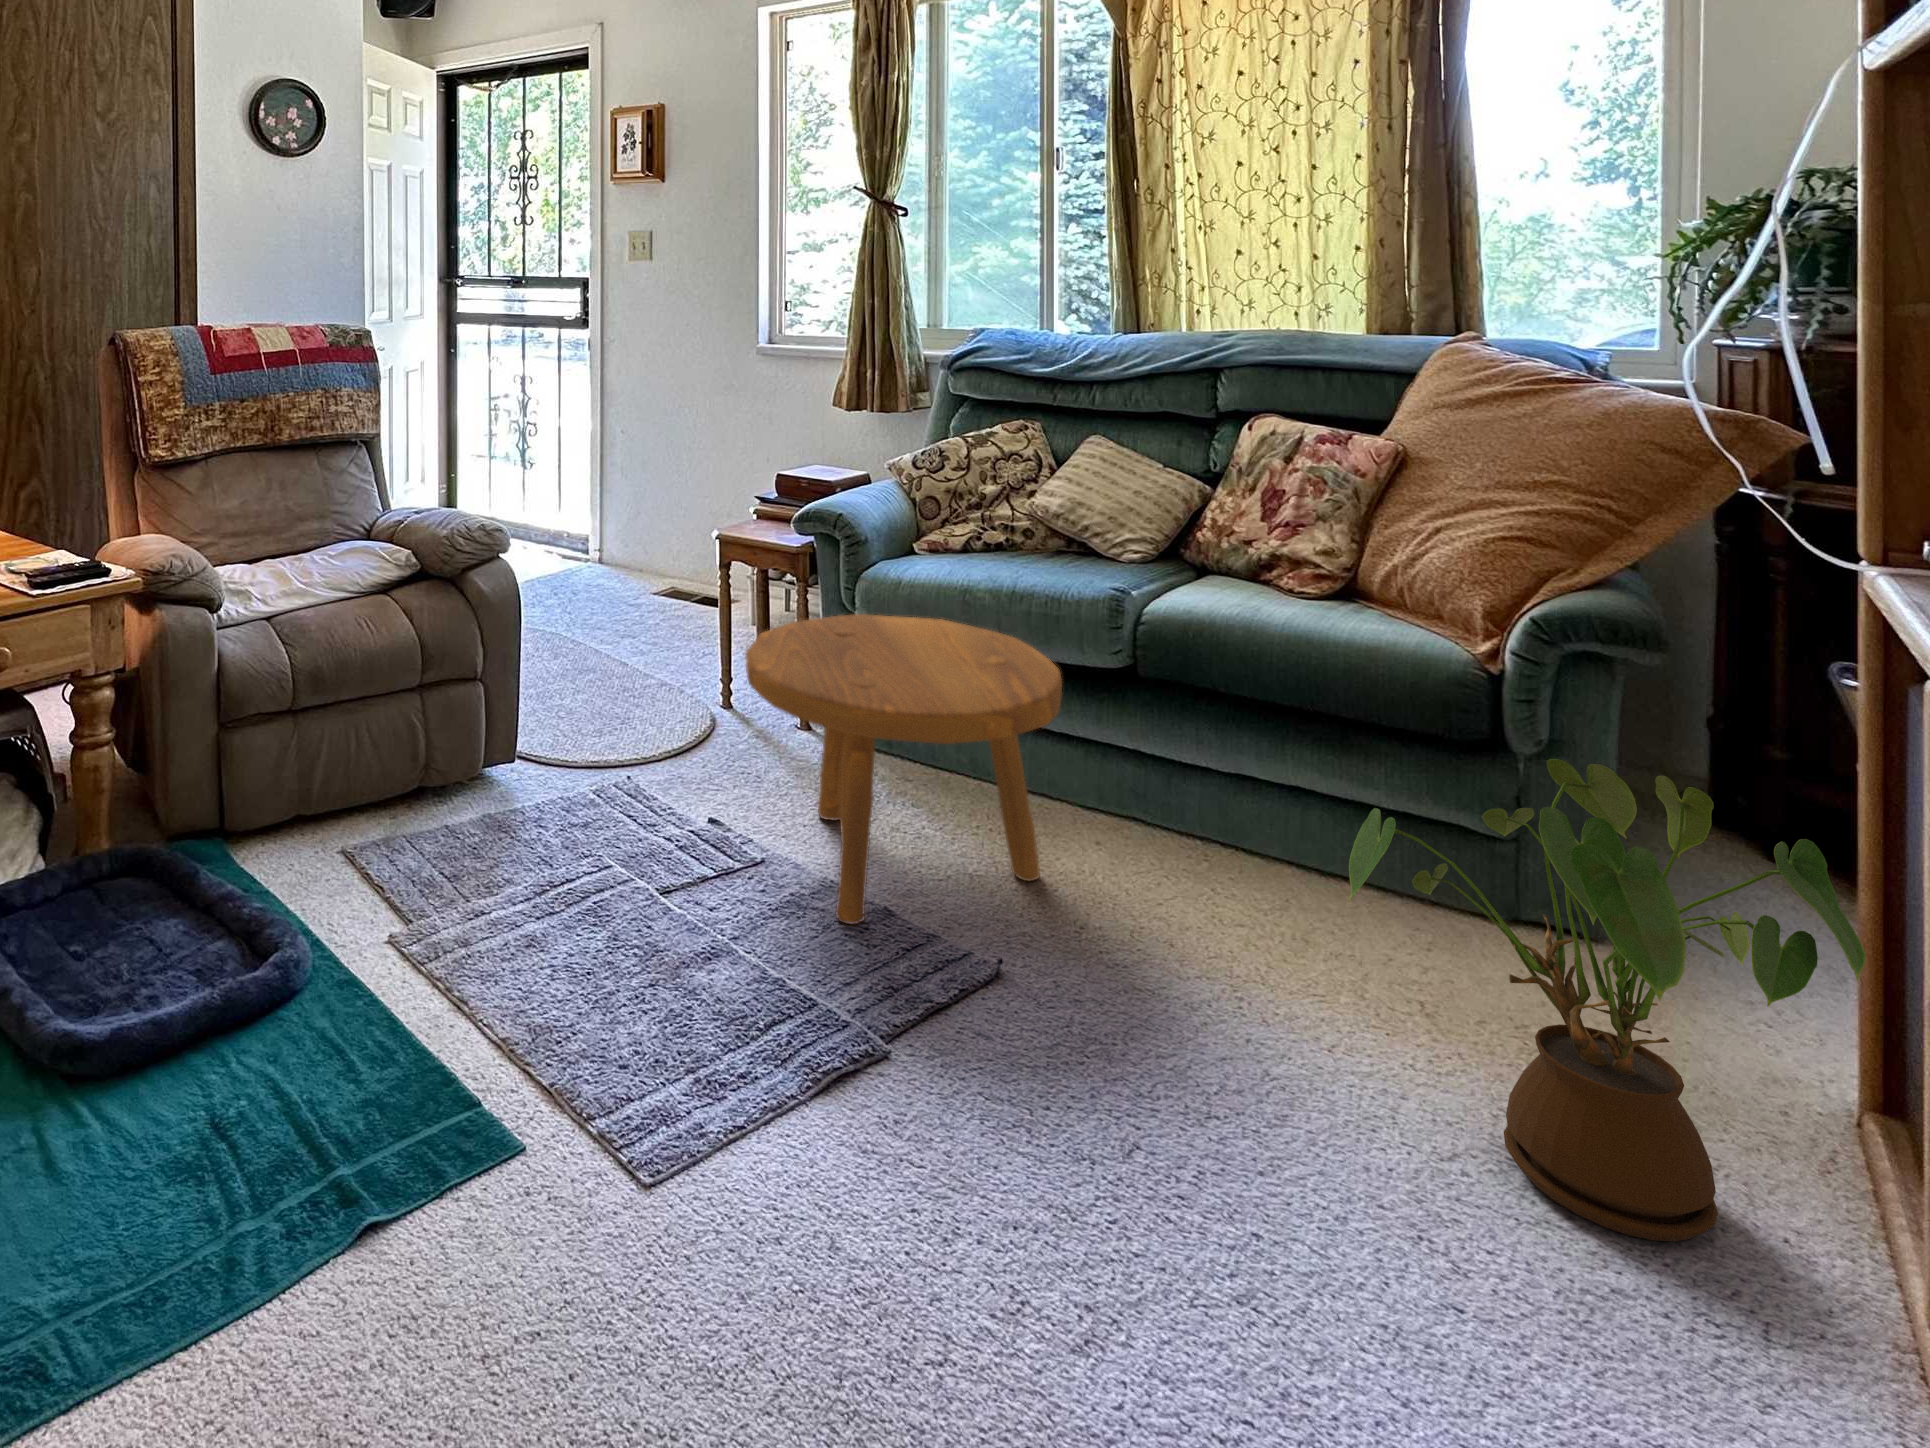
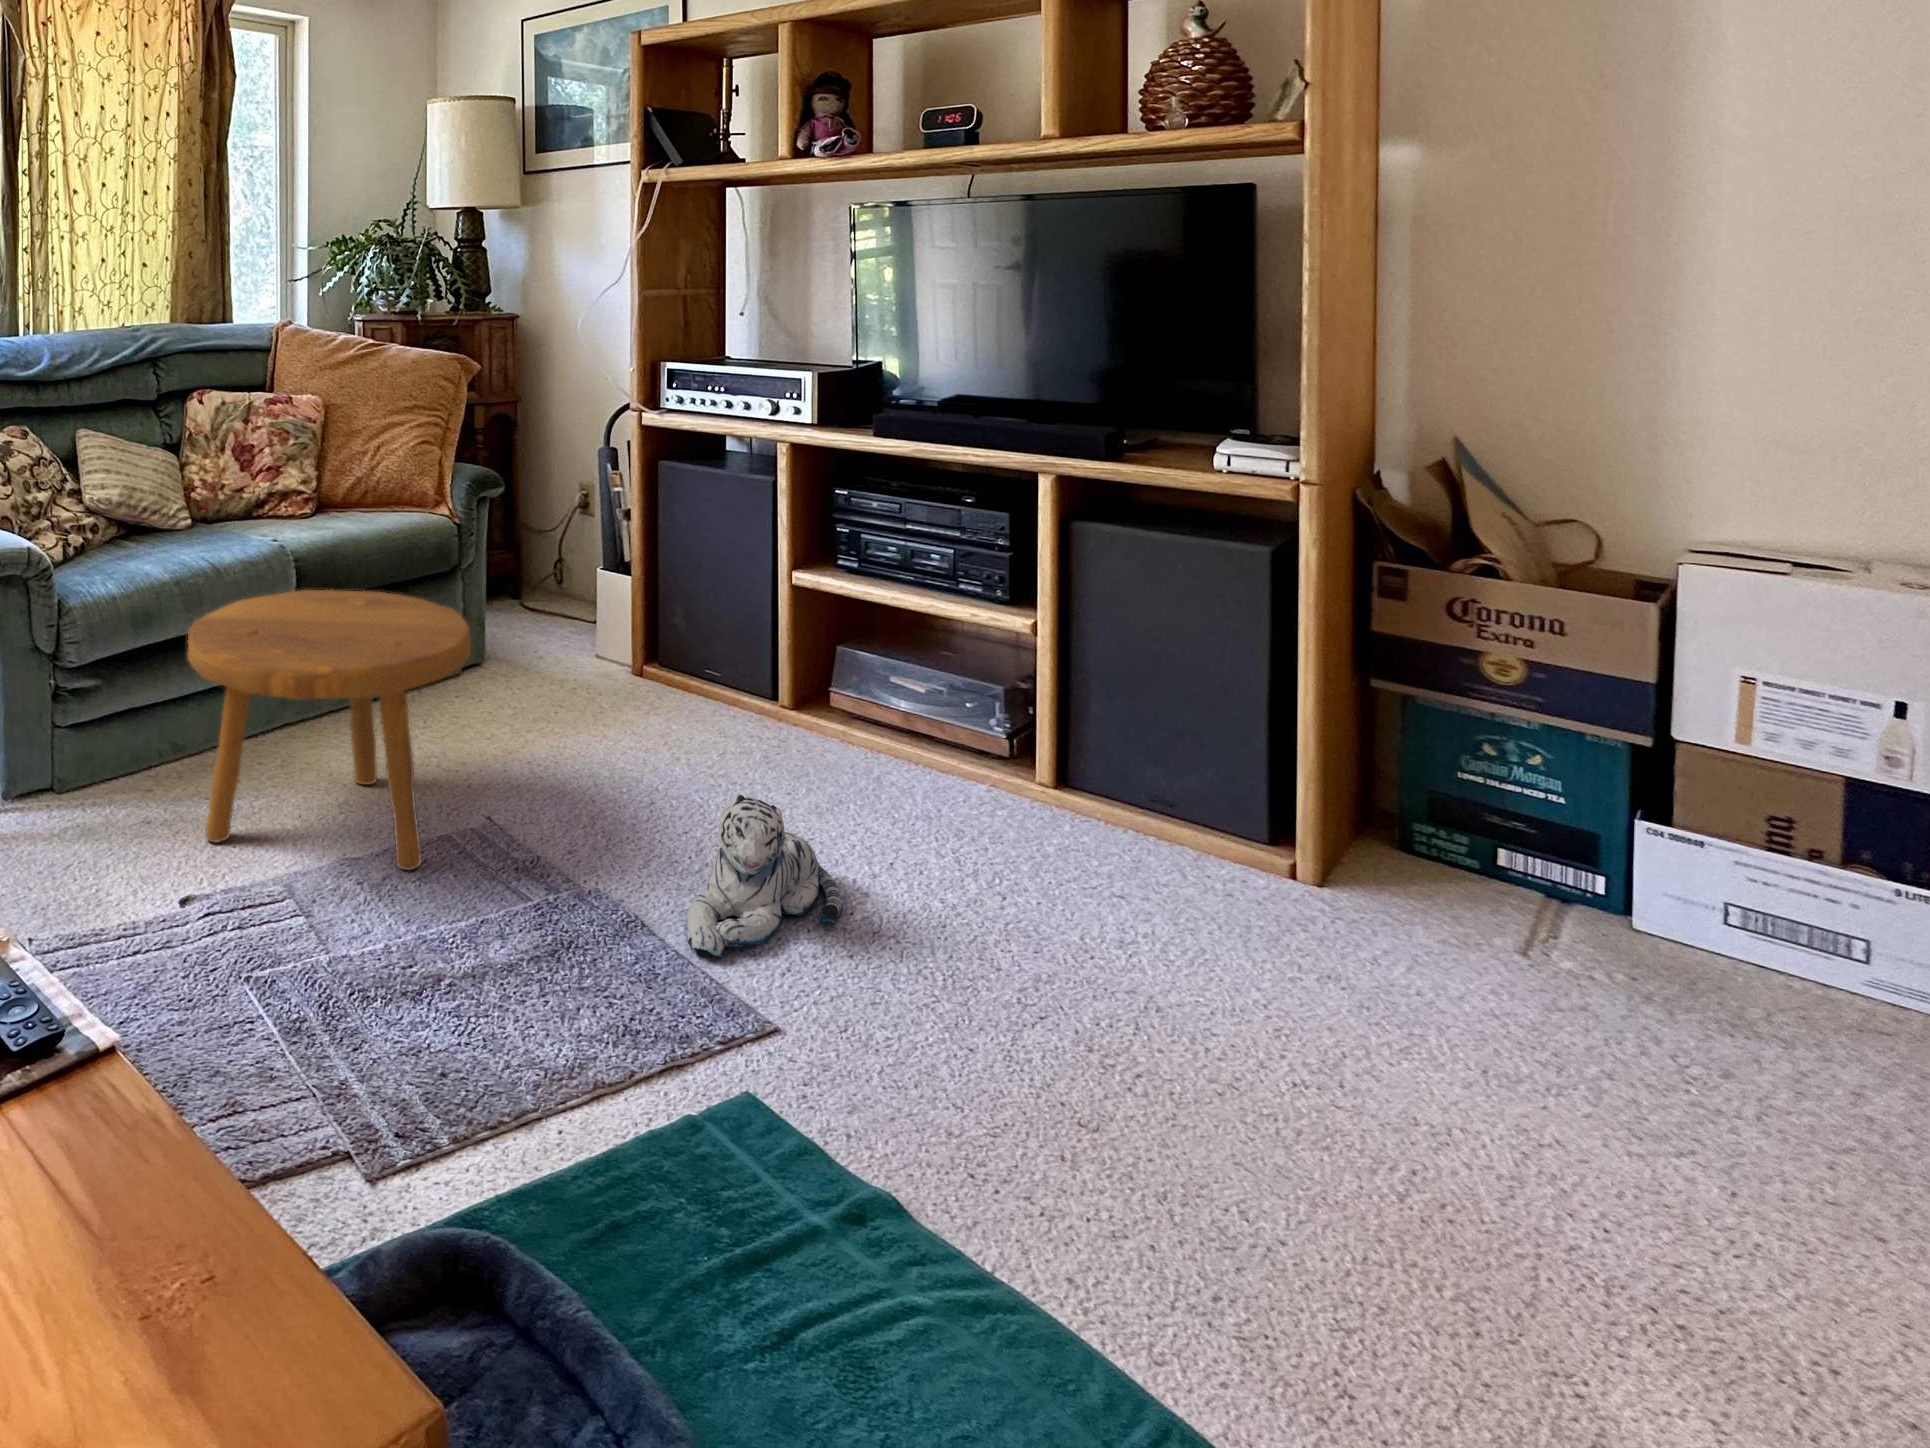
house plant: present [1348,759,1865,1242] -> none [617,510,810,743]
plush toy: none [753,1005,1072,1295] -> present [686,794,843,957]

